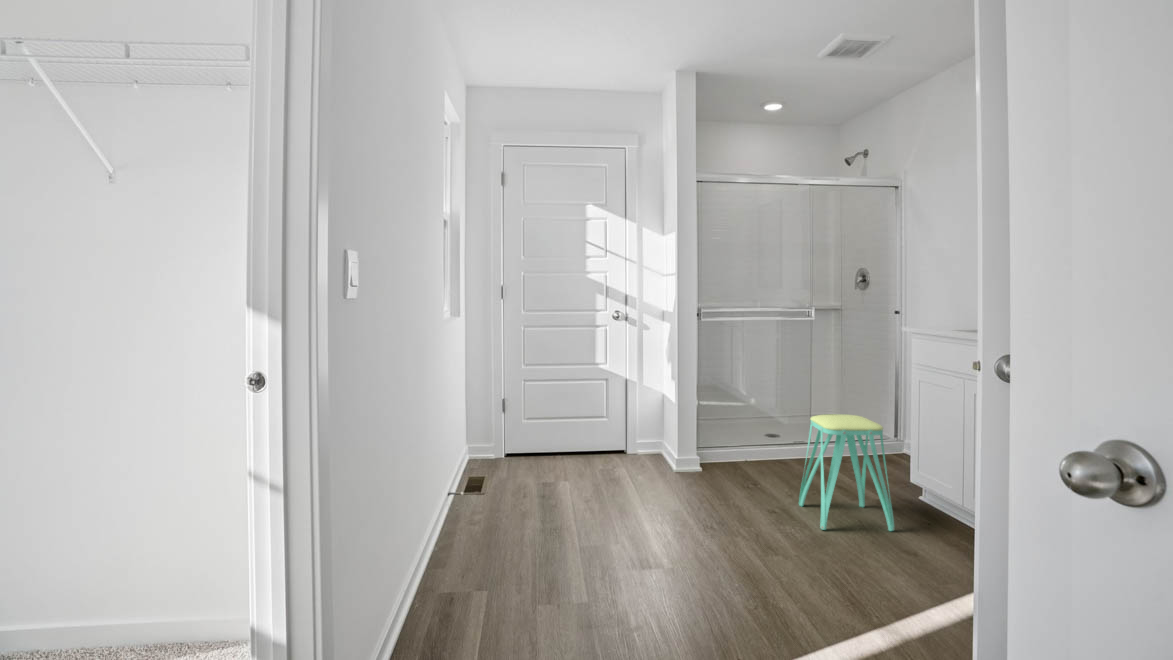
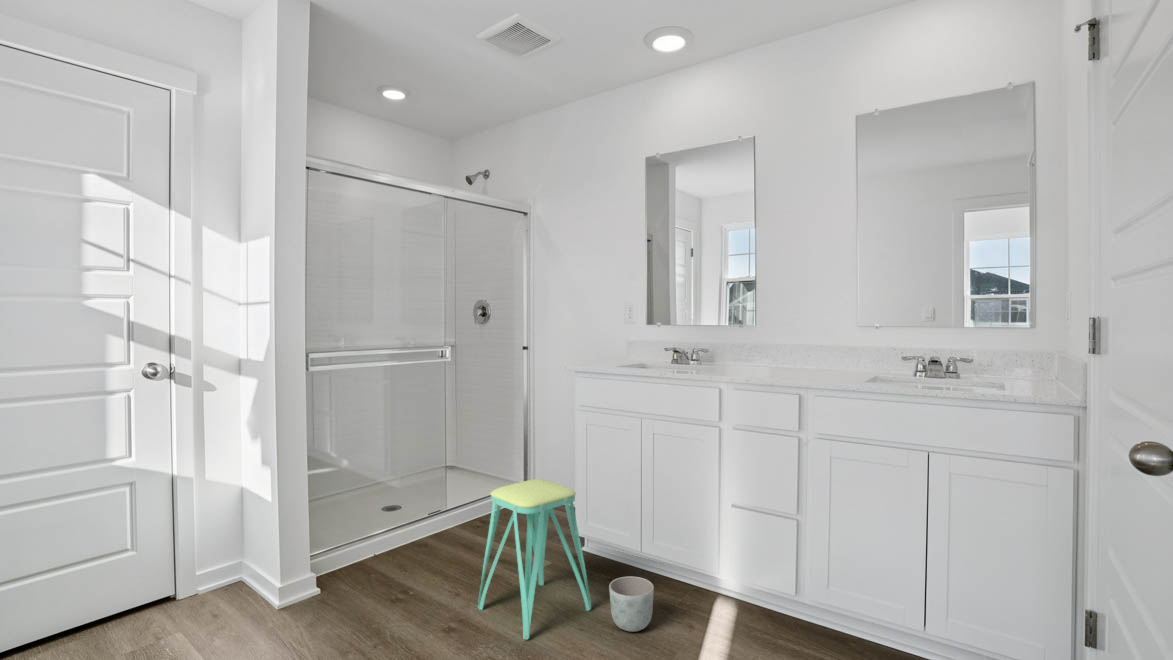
planter: none [902,508,948,555] -> present [609,576,654,632]

